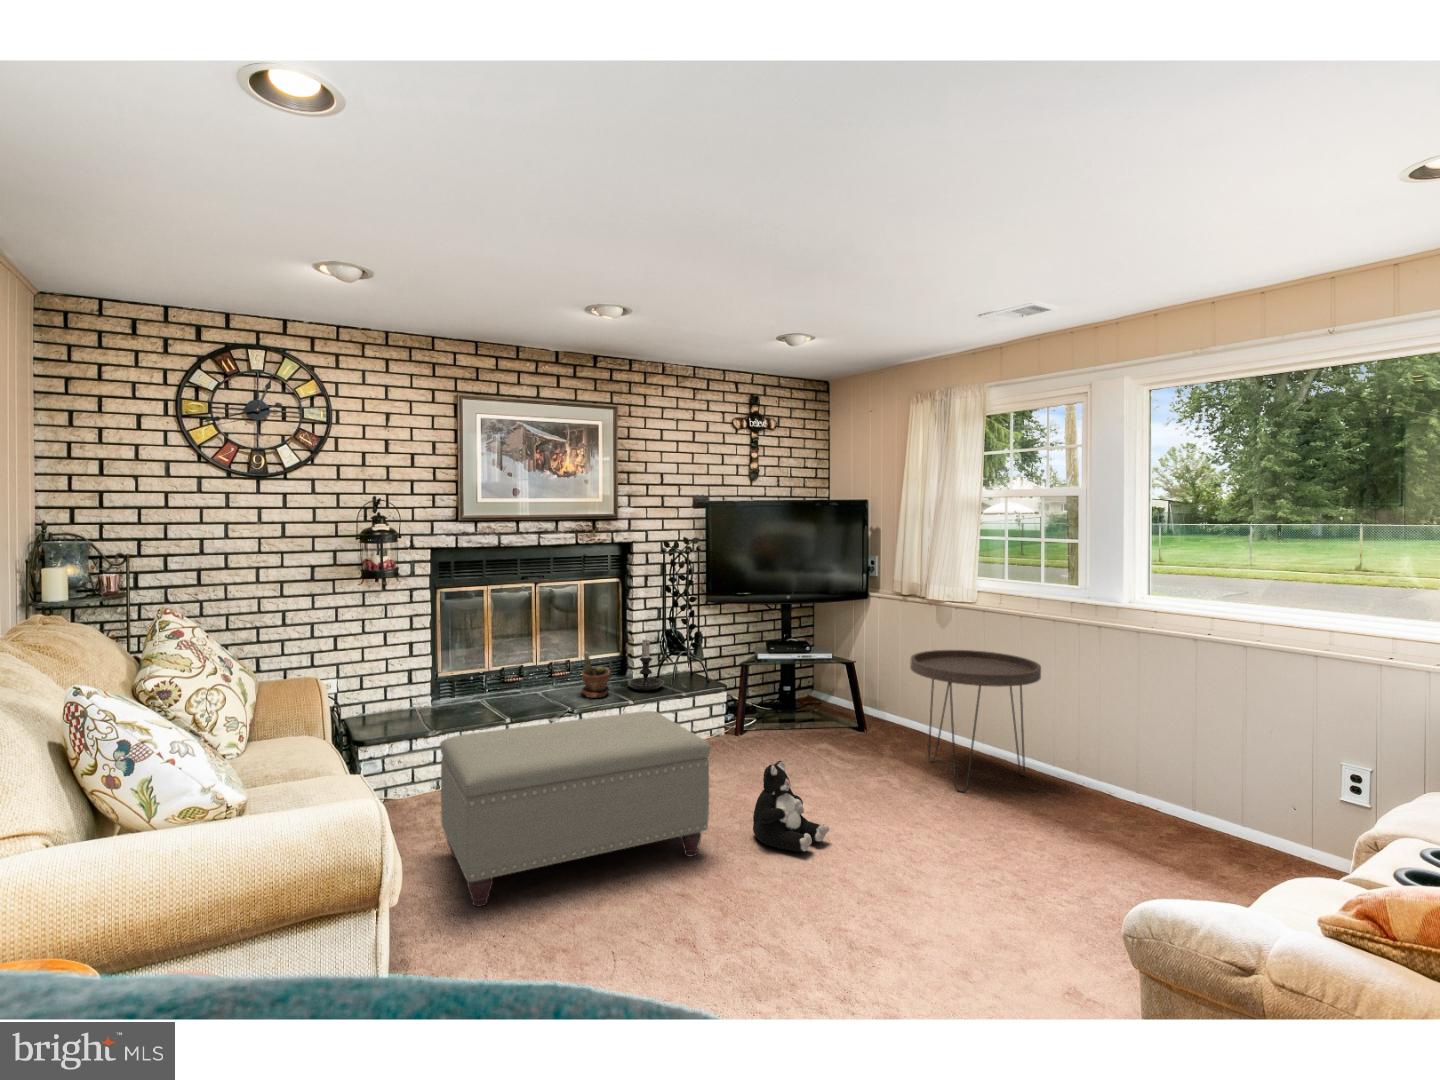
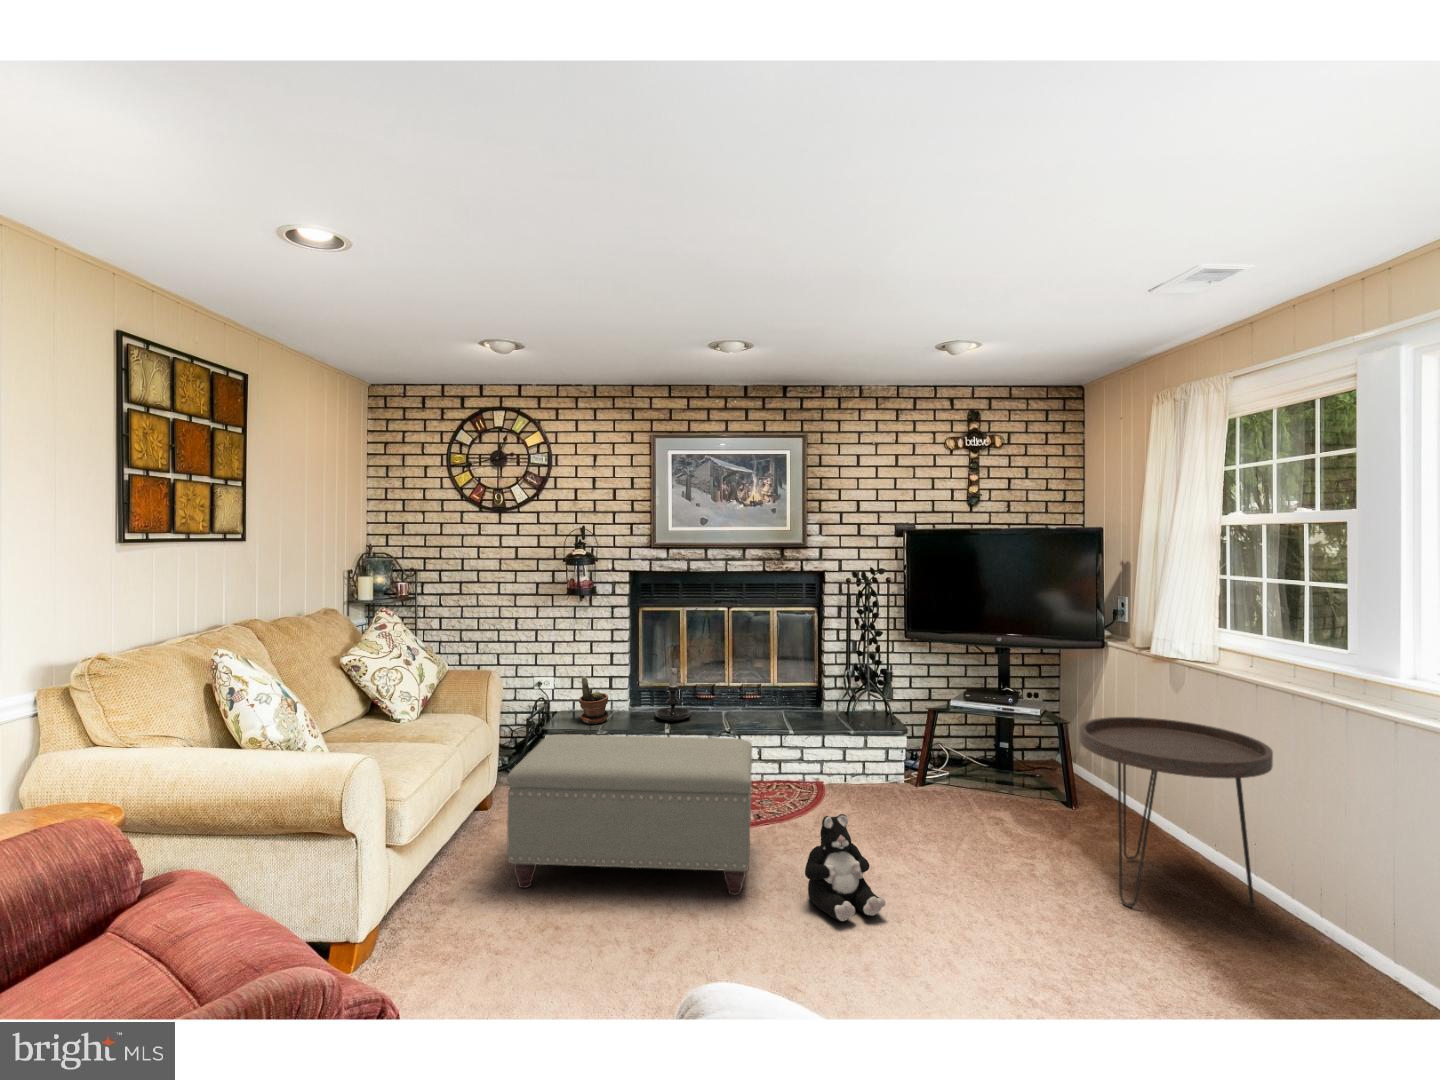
candle holder: present [628,639,665,690] -> present [655,666,691,721]
potted plant: present [582,652,610,698] -> present [579,676,609,724]

